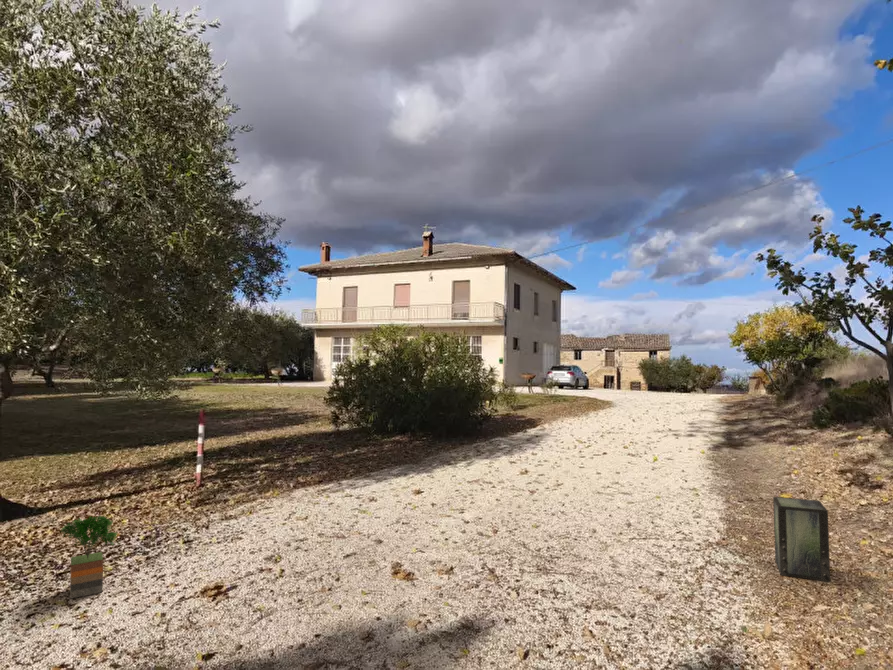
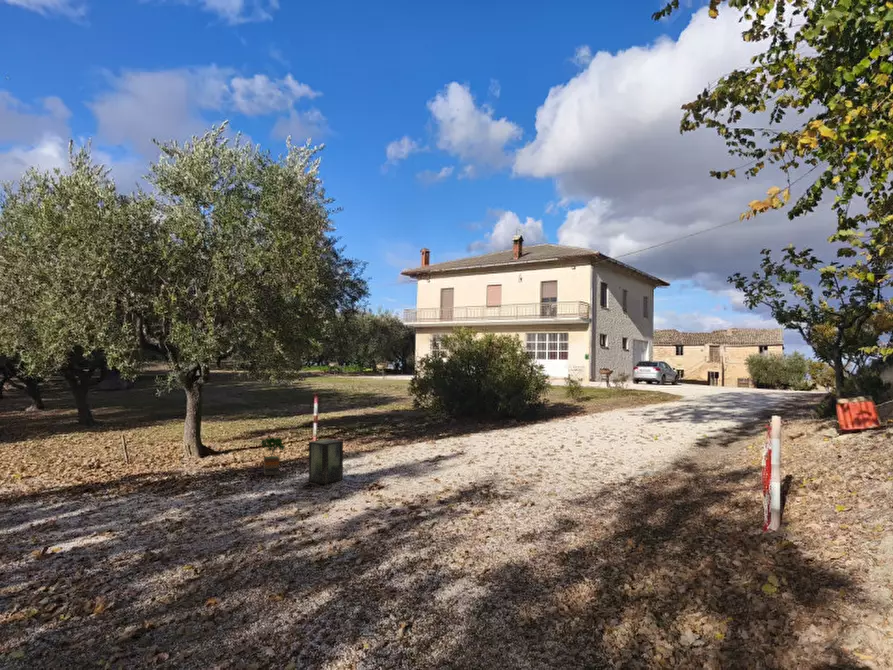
storage box: present [773,497,830,582] -> present [309,439,343,484]

